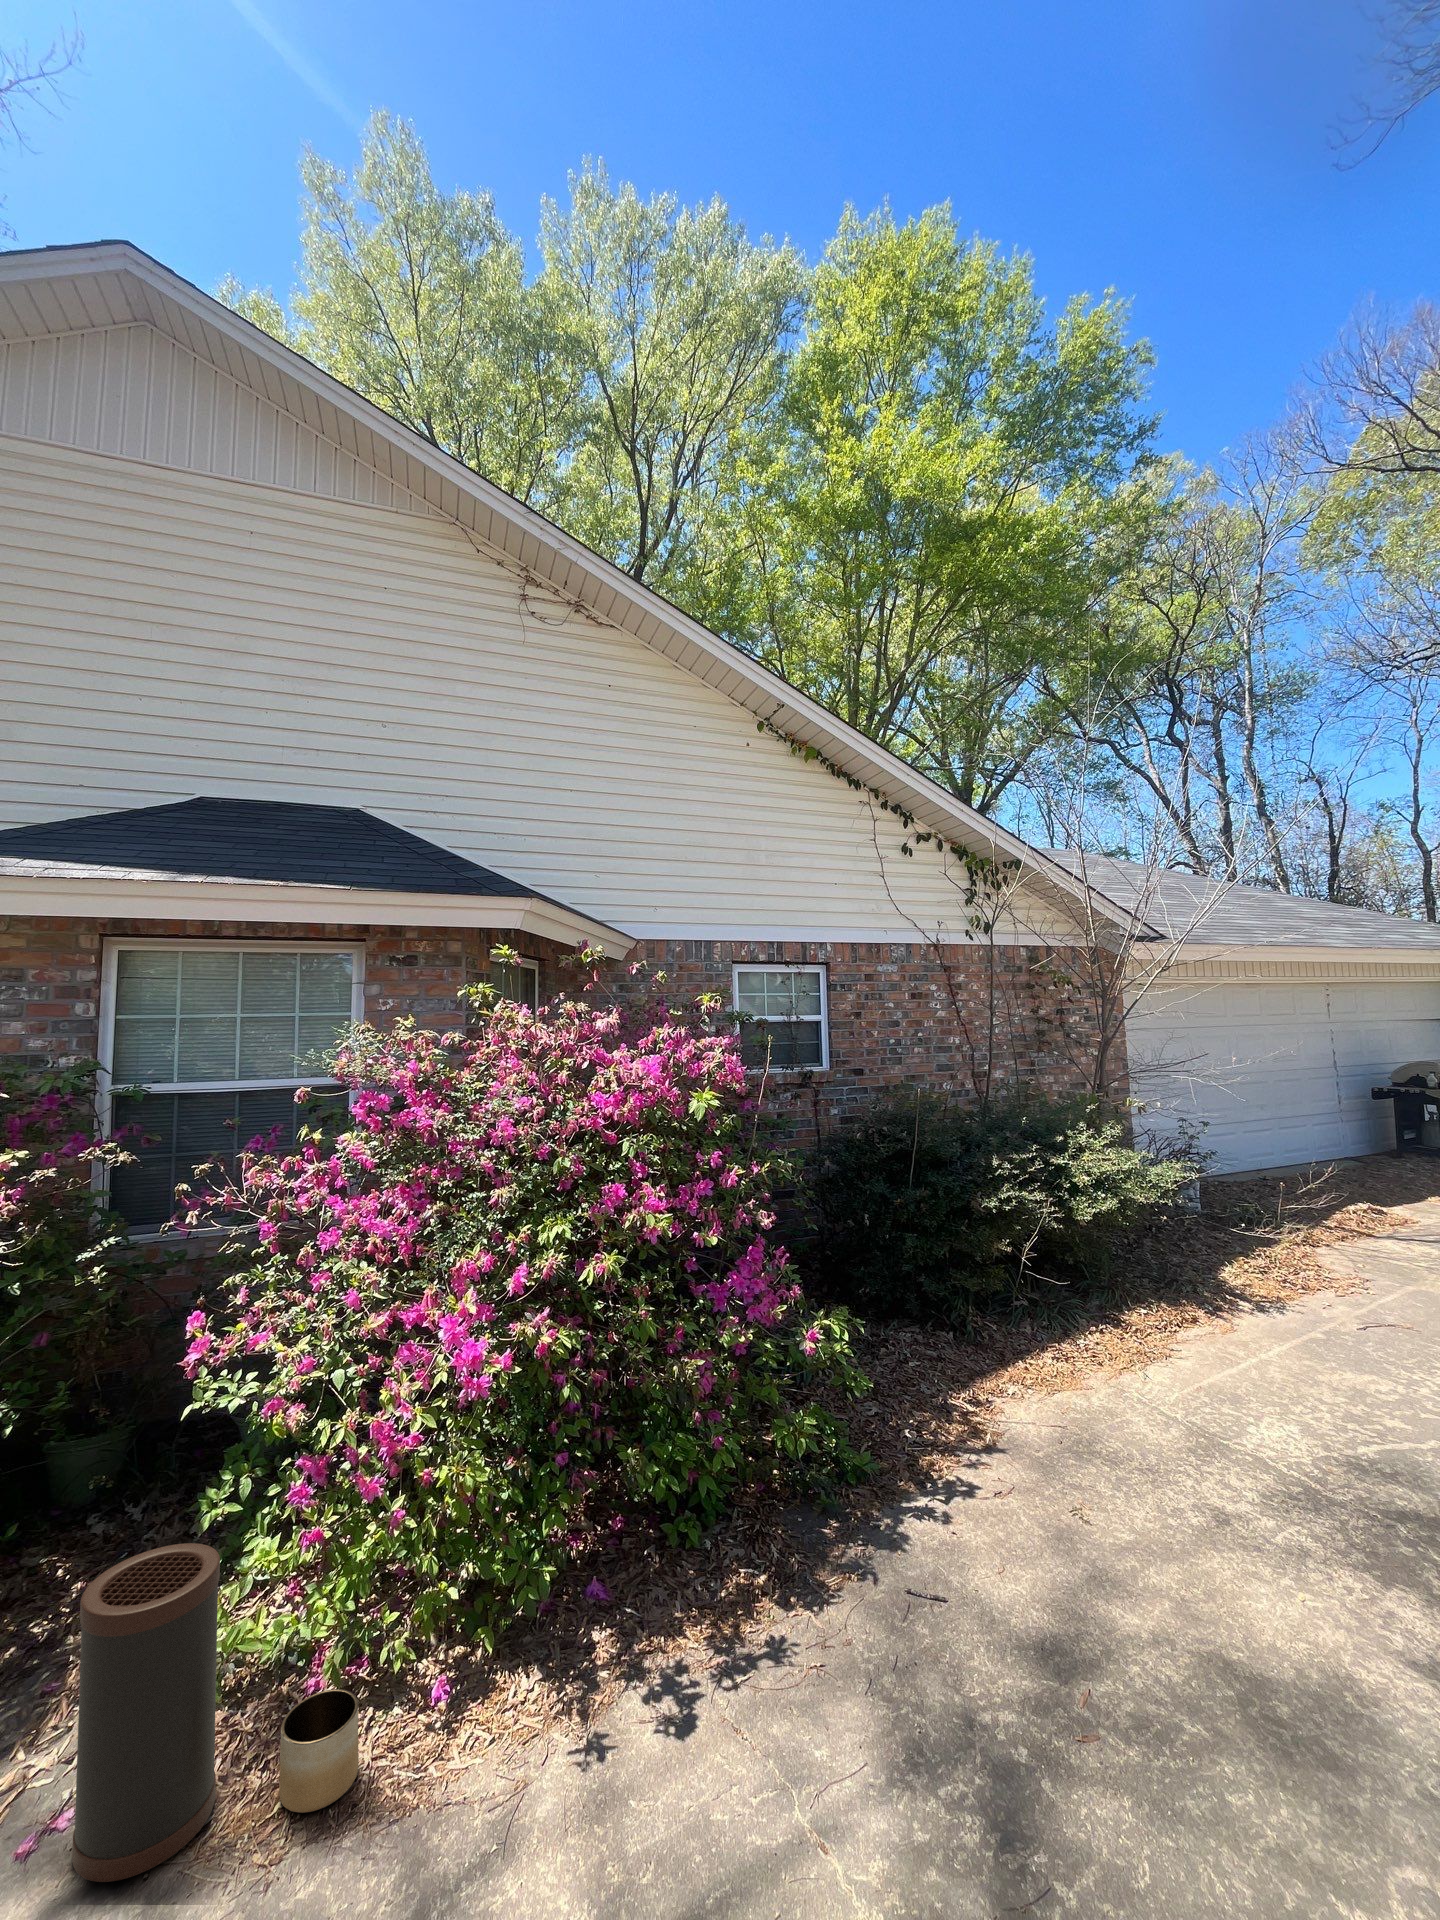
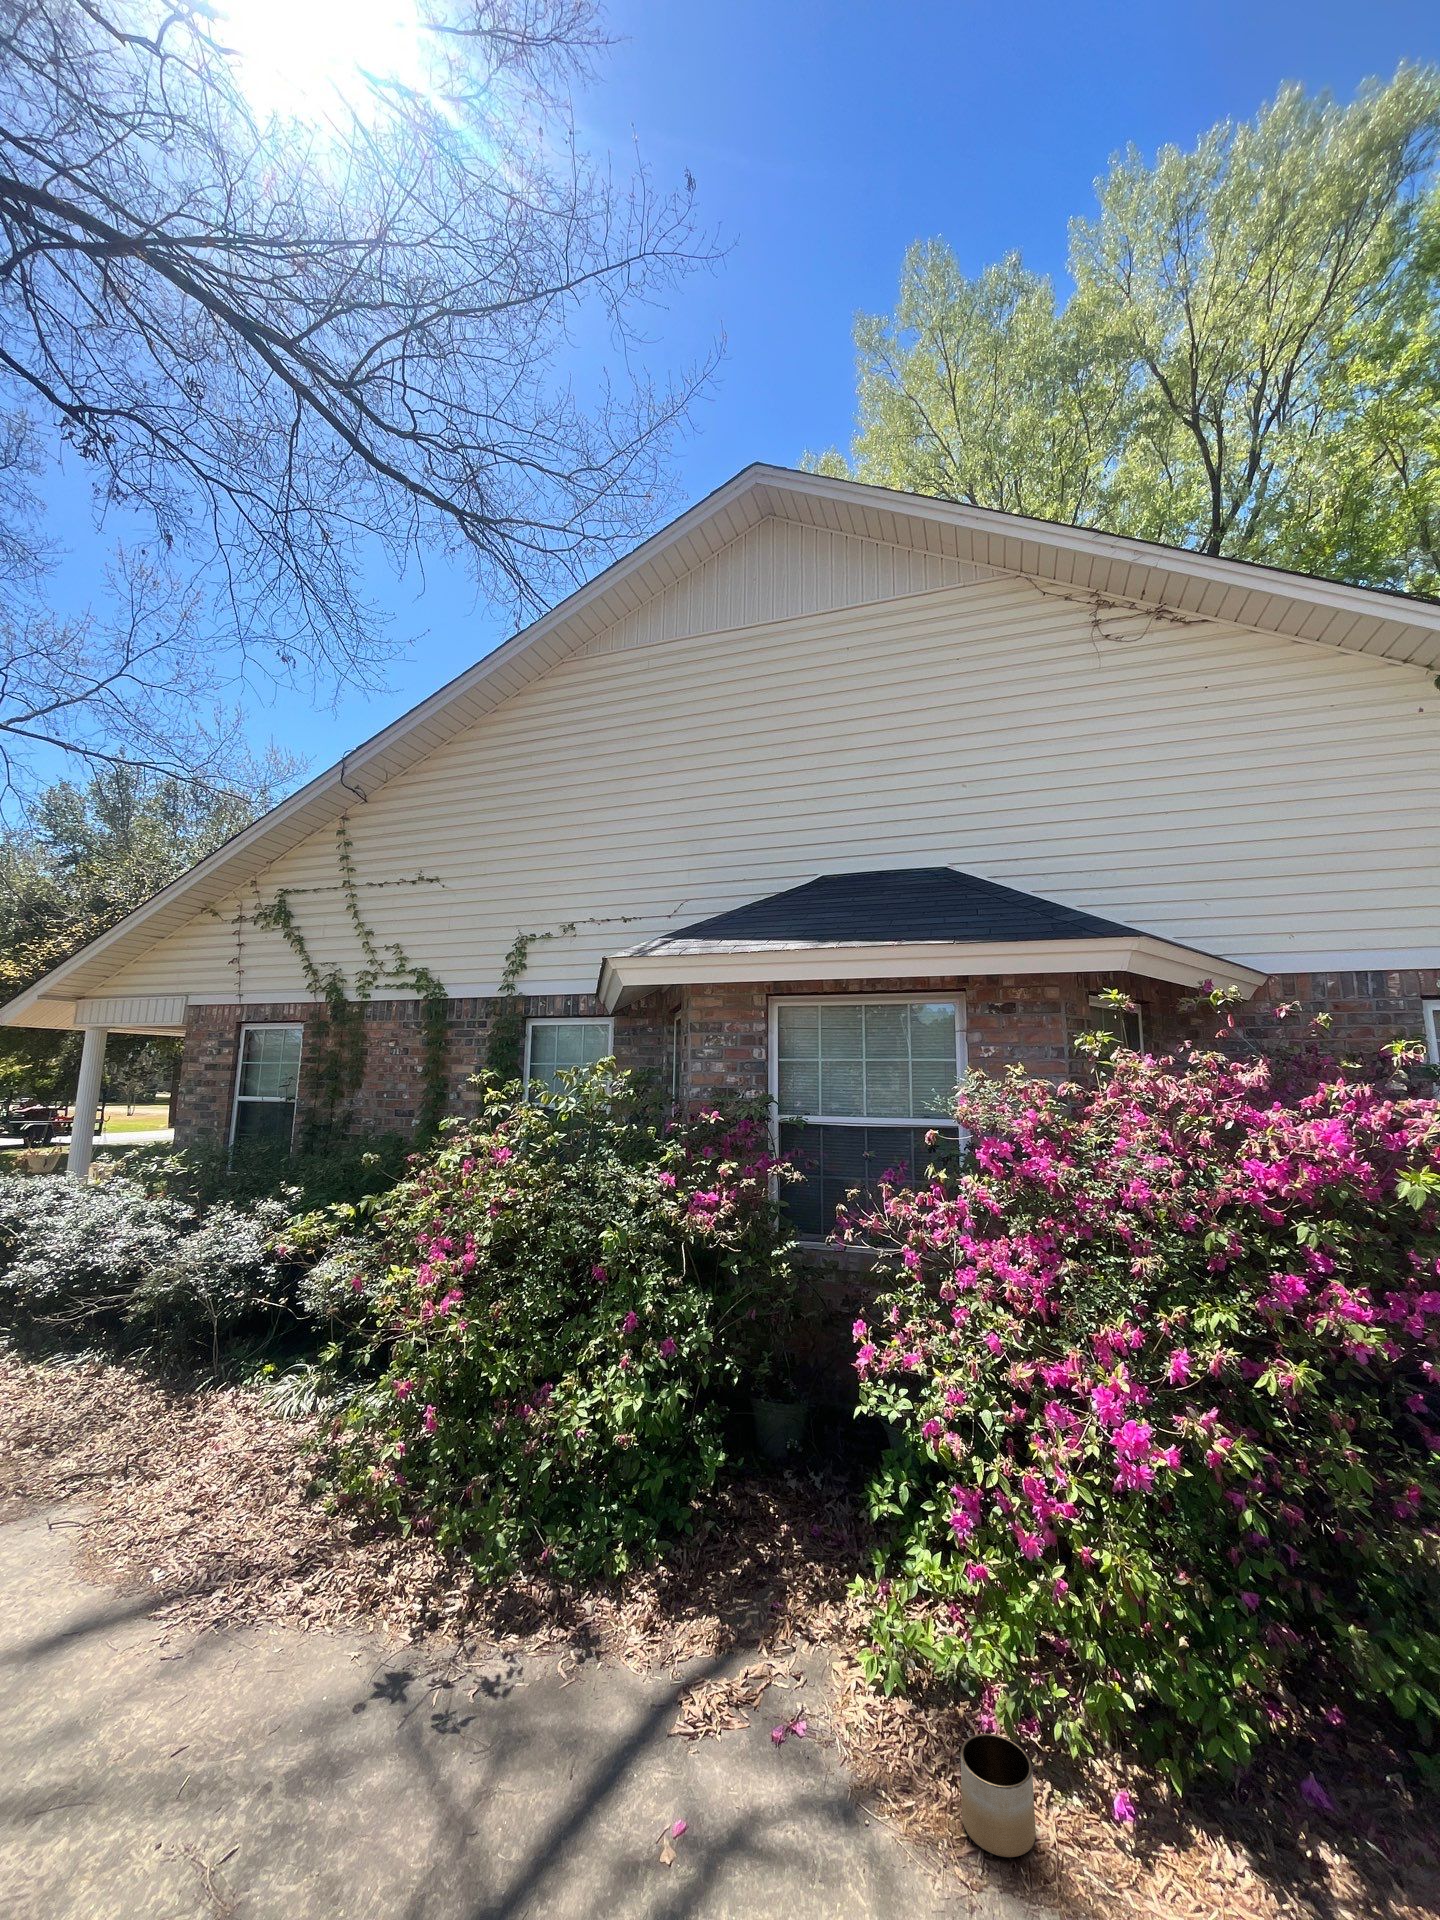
trash can: present [72,1543,220,1882] -> none [797,1537,905,1831]

